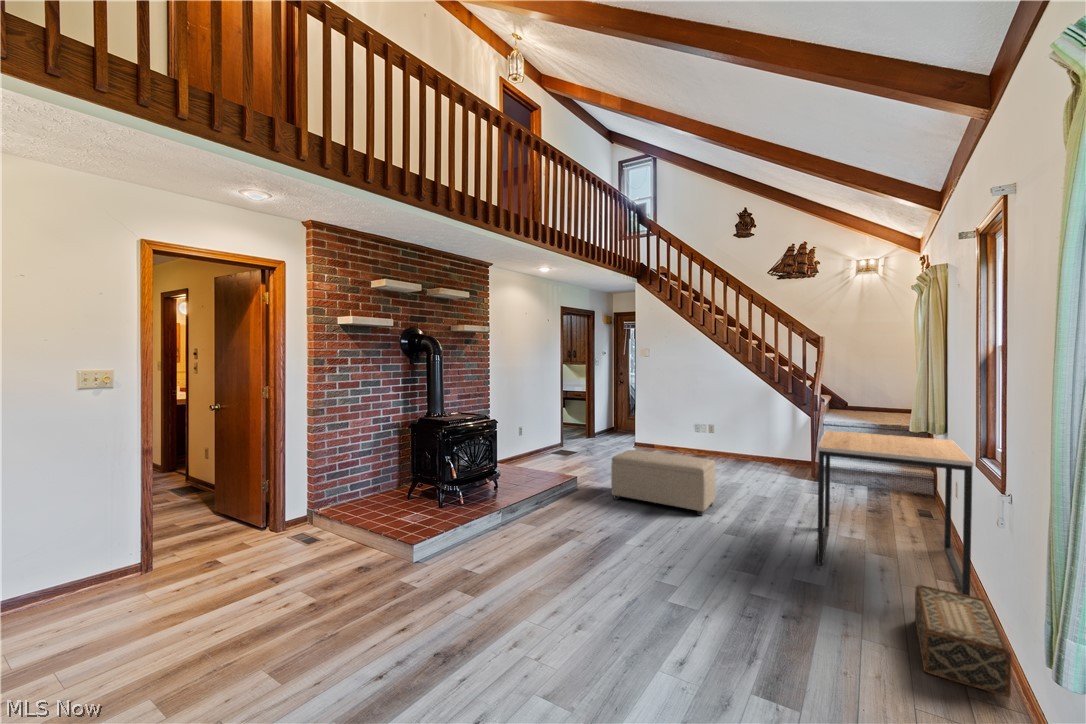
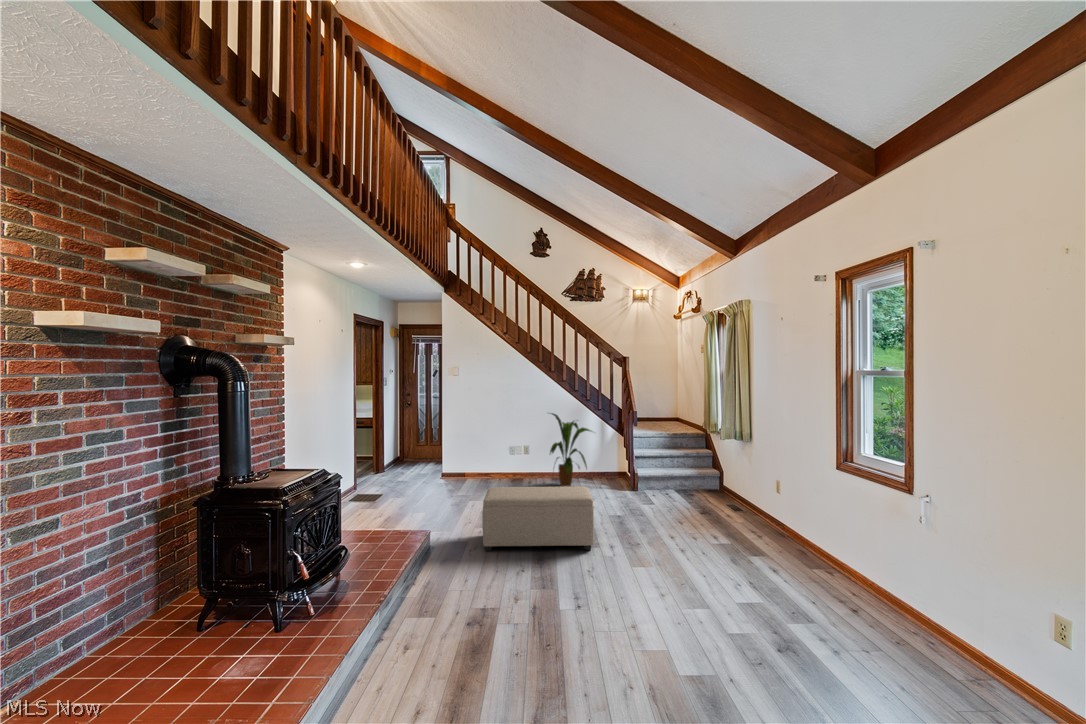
house plant: none [720,393,778,468] -> present [550,413,592,487]
side table: present [817,430,973,596] -> none [691,444,836,577]
woven basket: present [915,585,1011,697] -> none [838,578,952,660]

